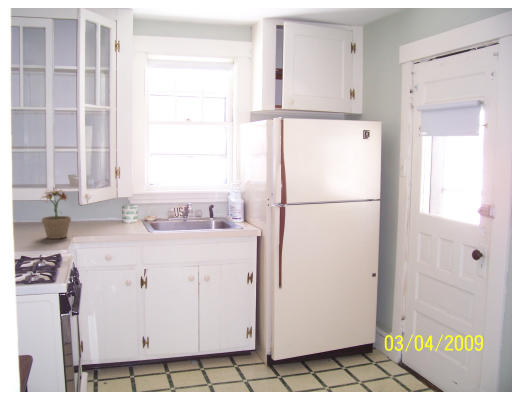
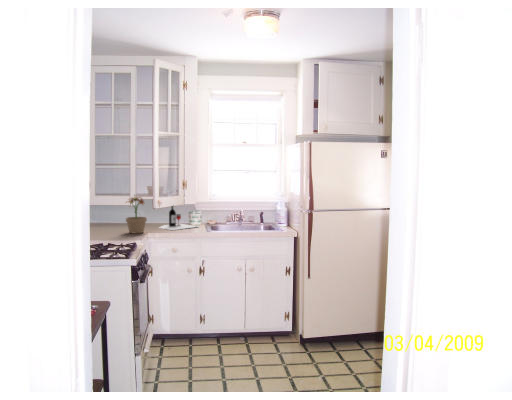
wine bottle: none [75,198,139,232] -> present [159,206,197,230]

